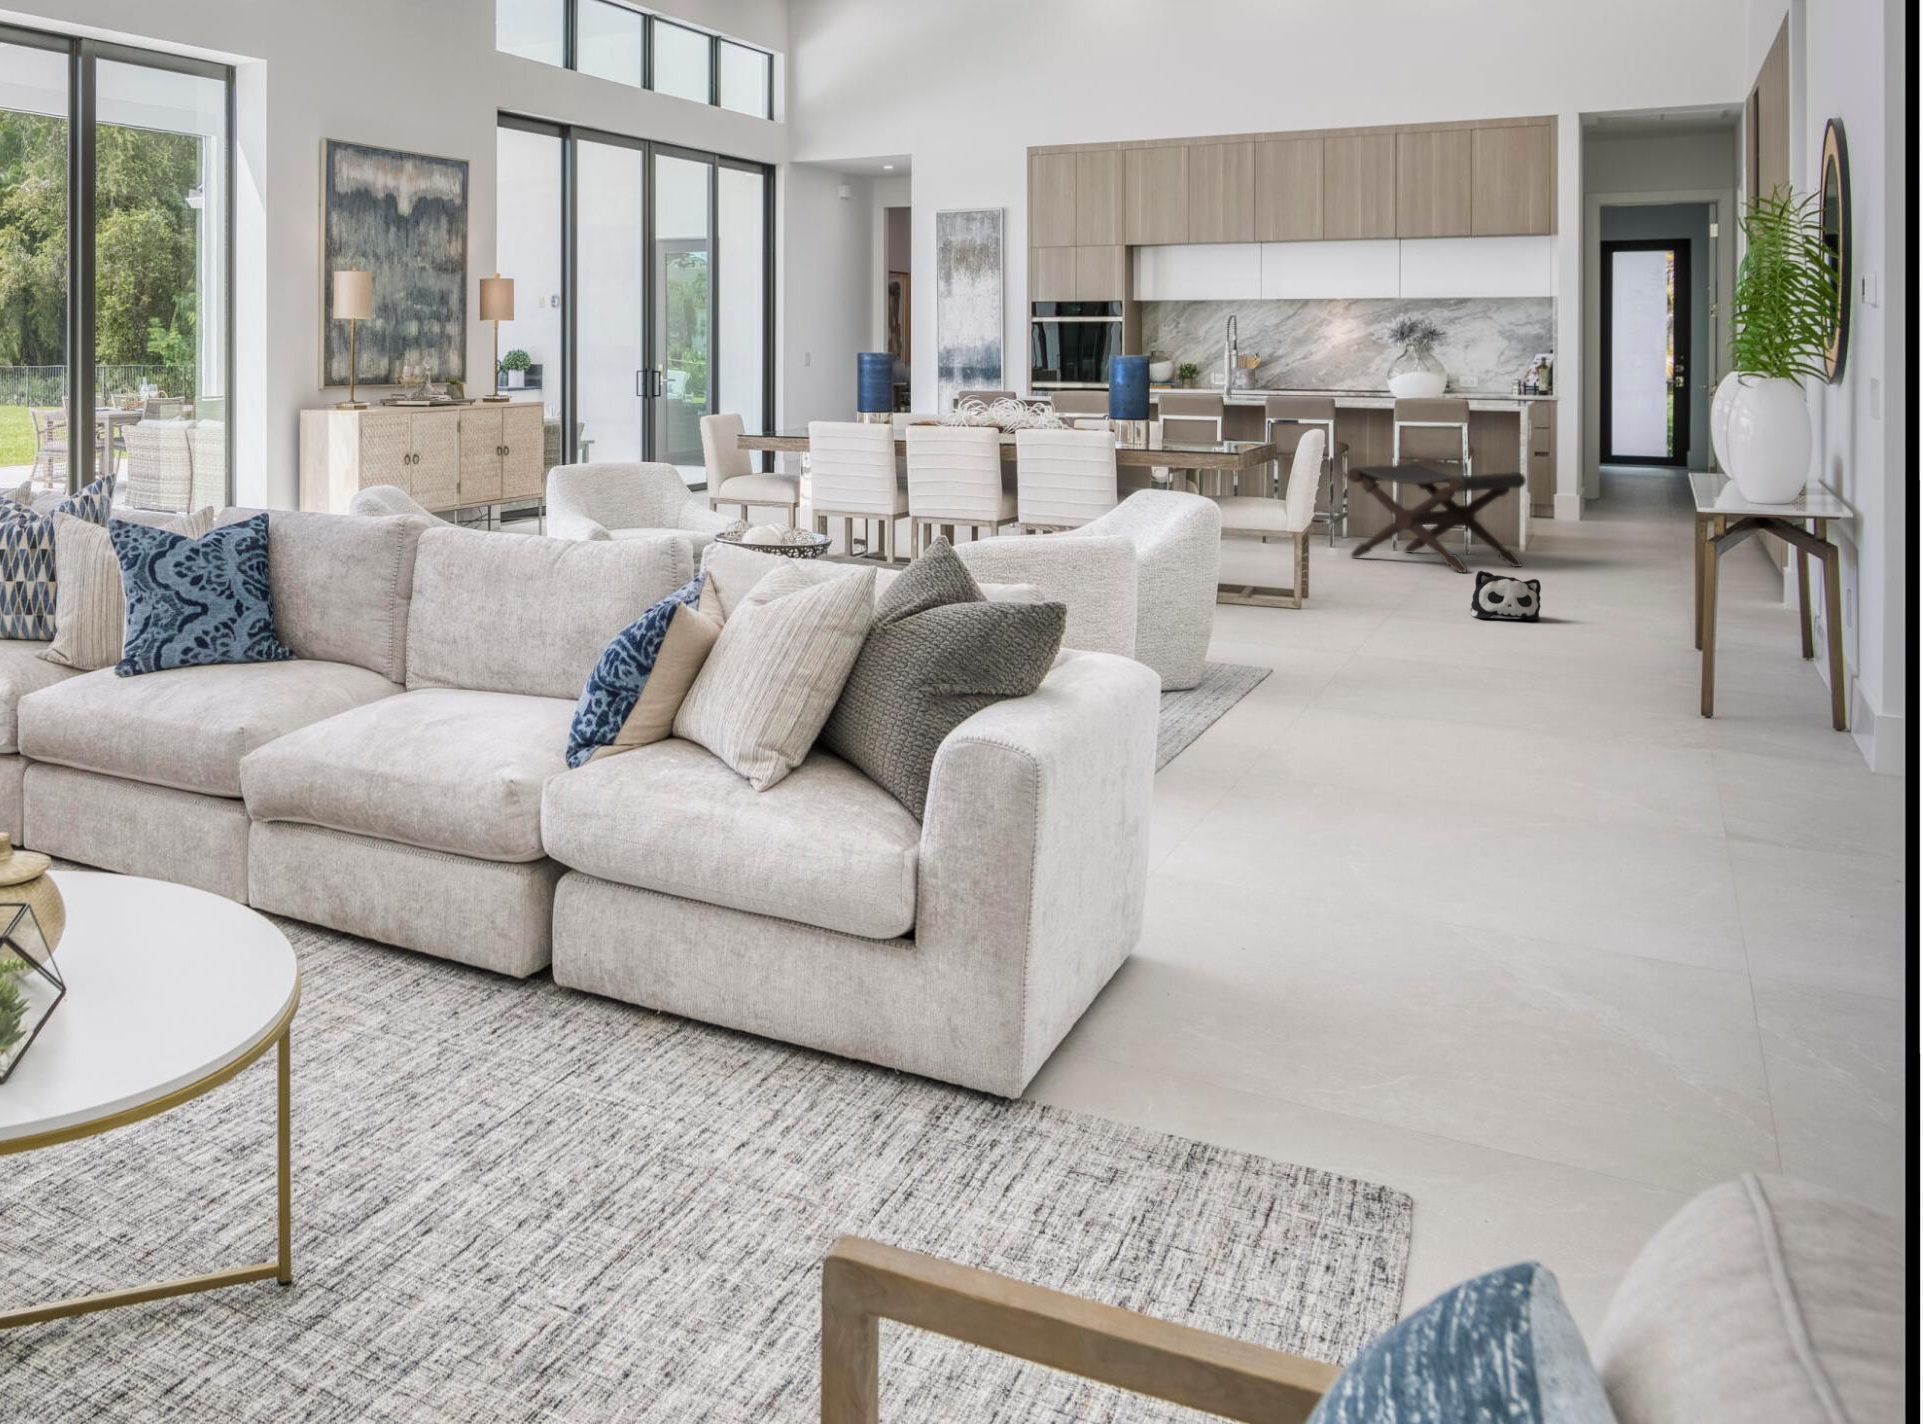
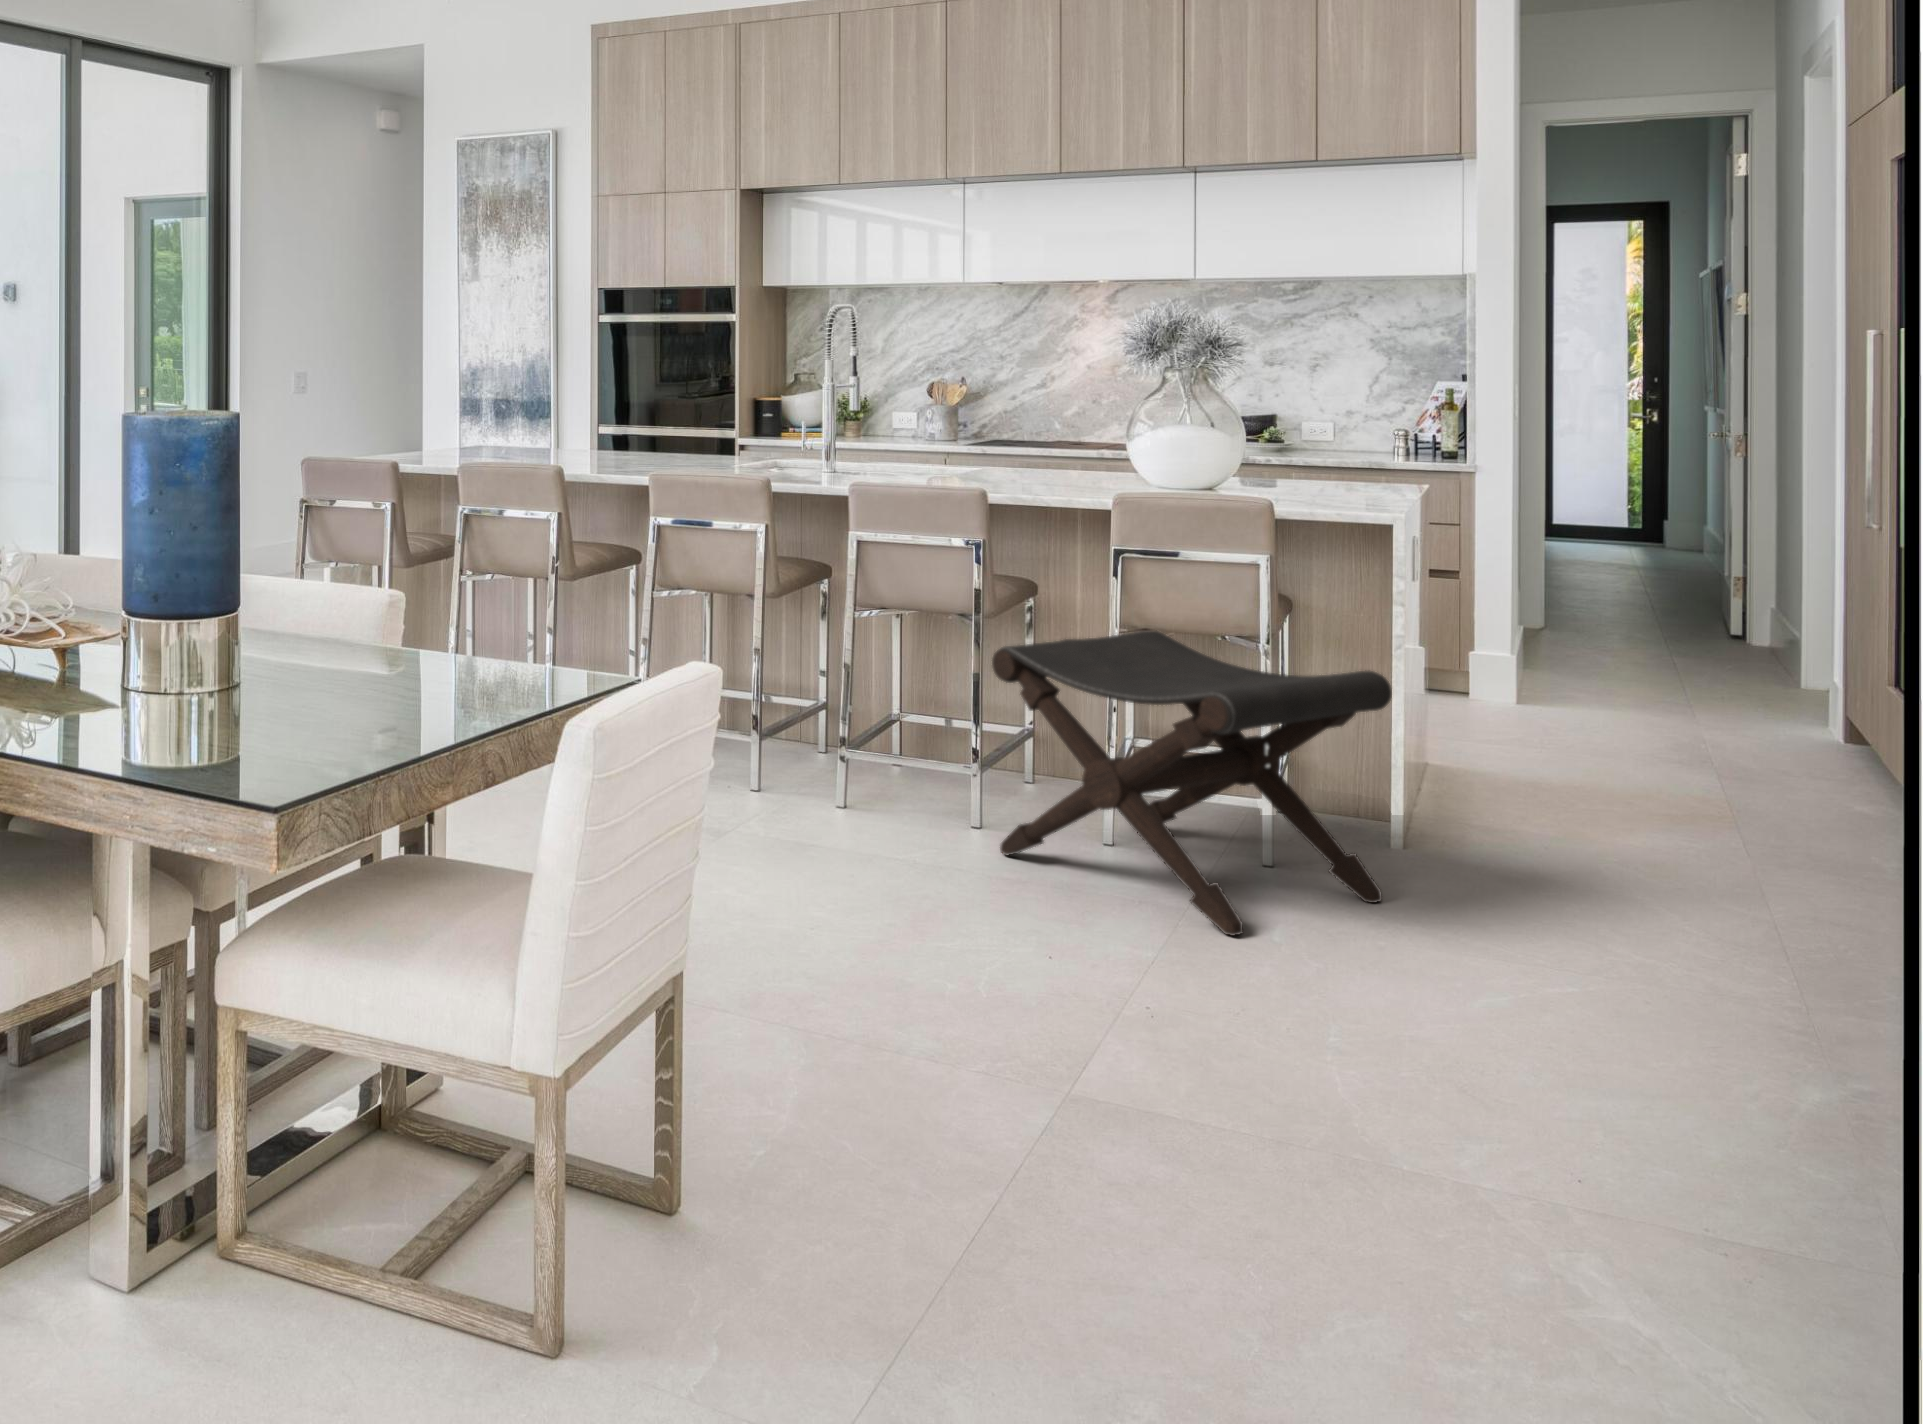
plush toy: present [1470,571,1541,620] -> none [1177,1120,1399,1324]

